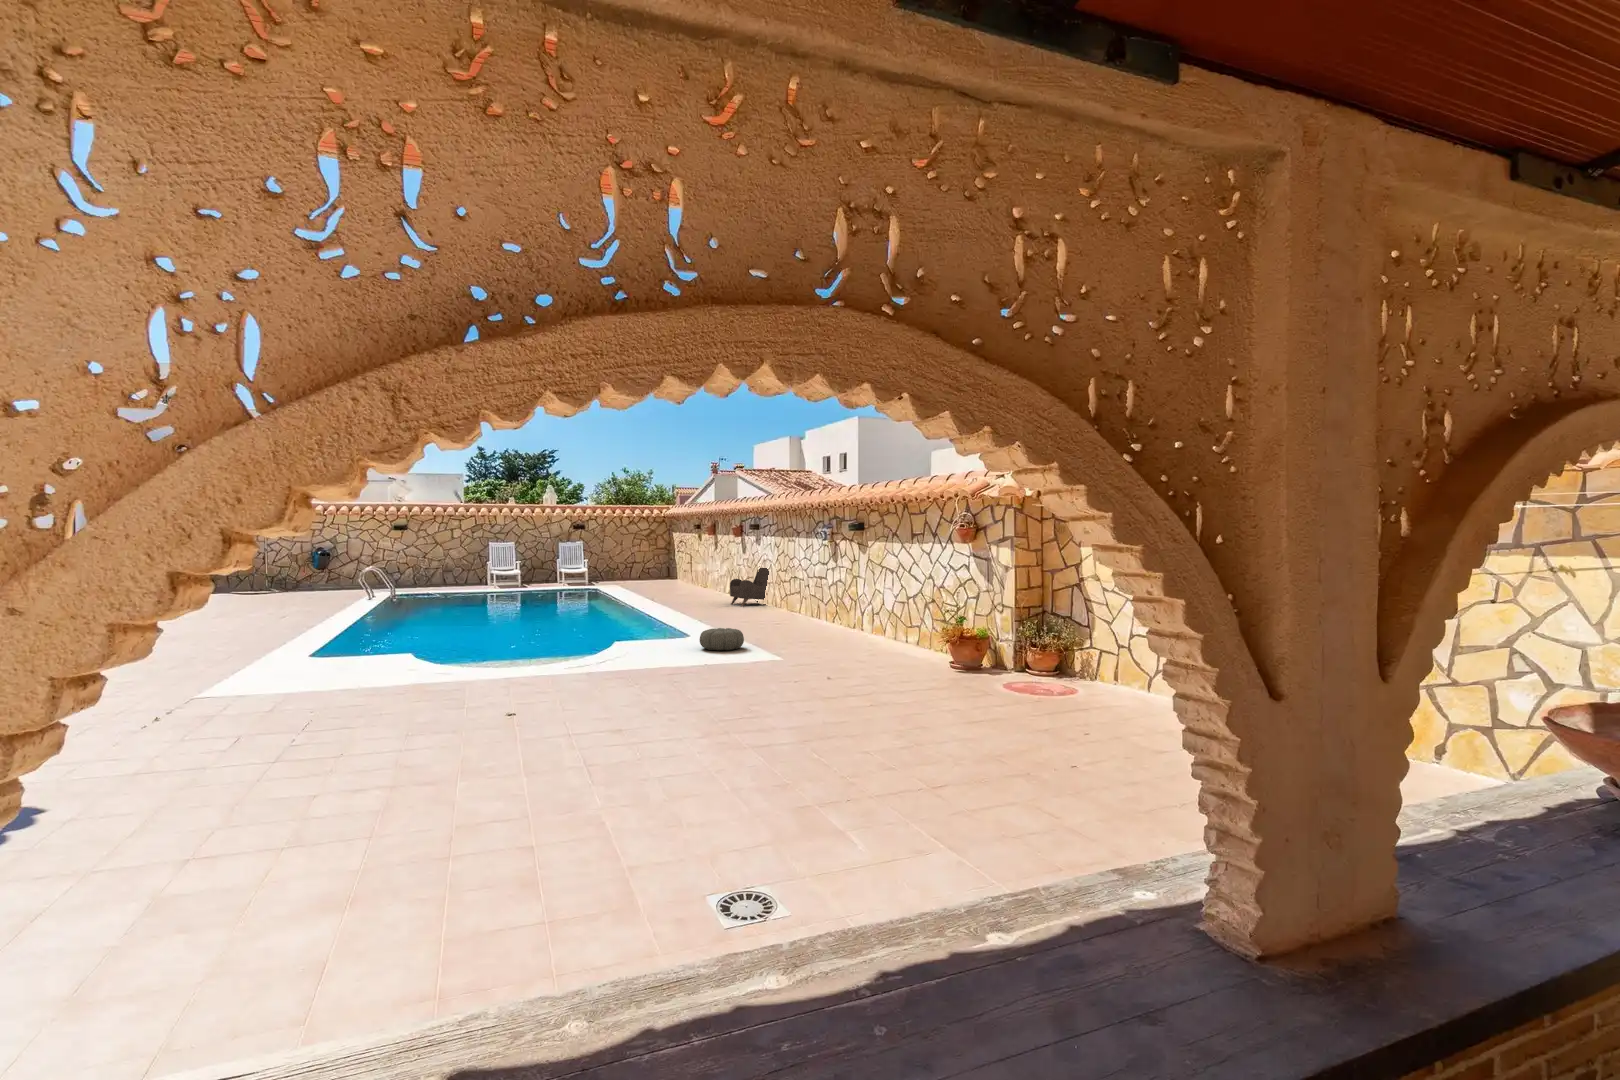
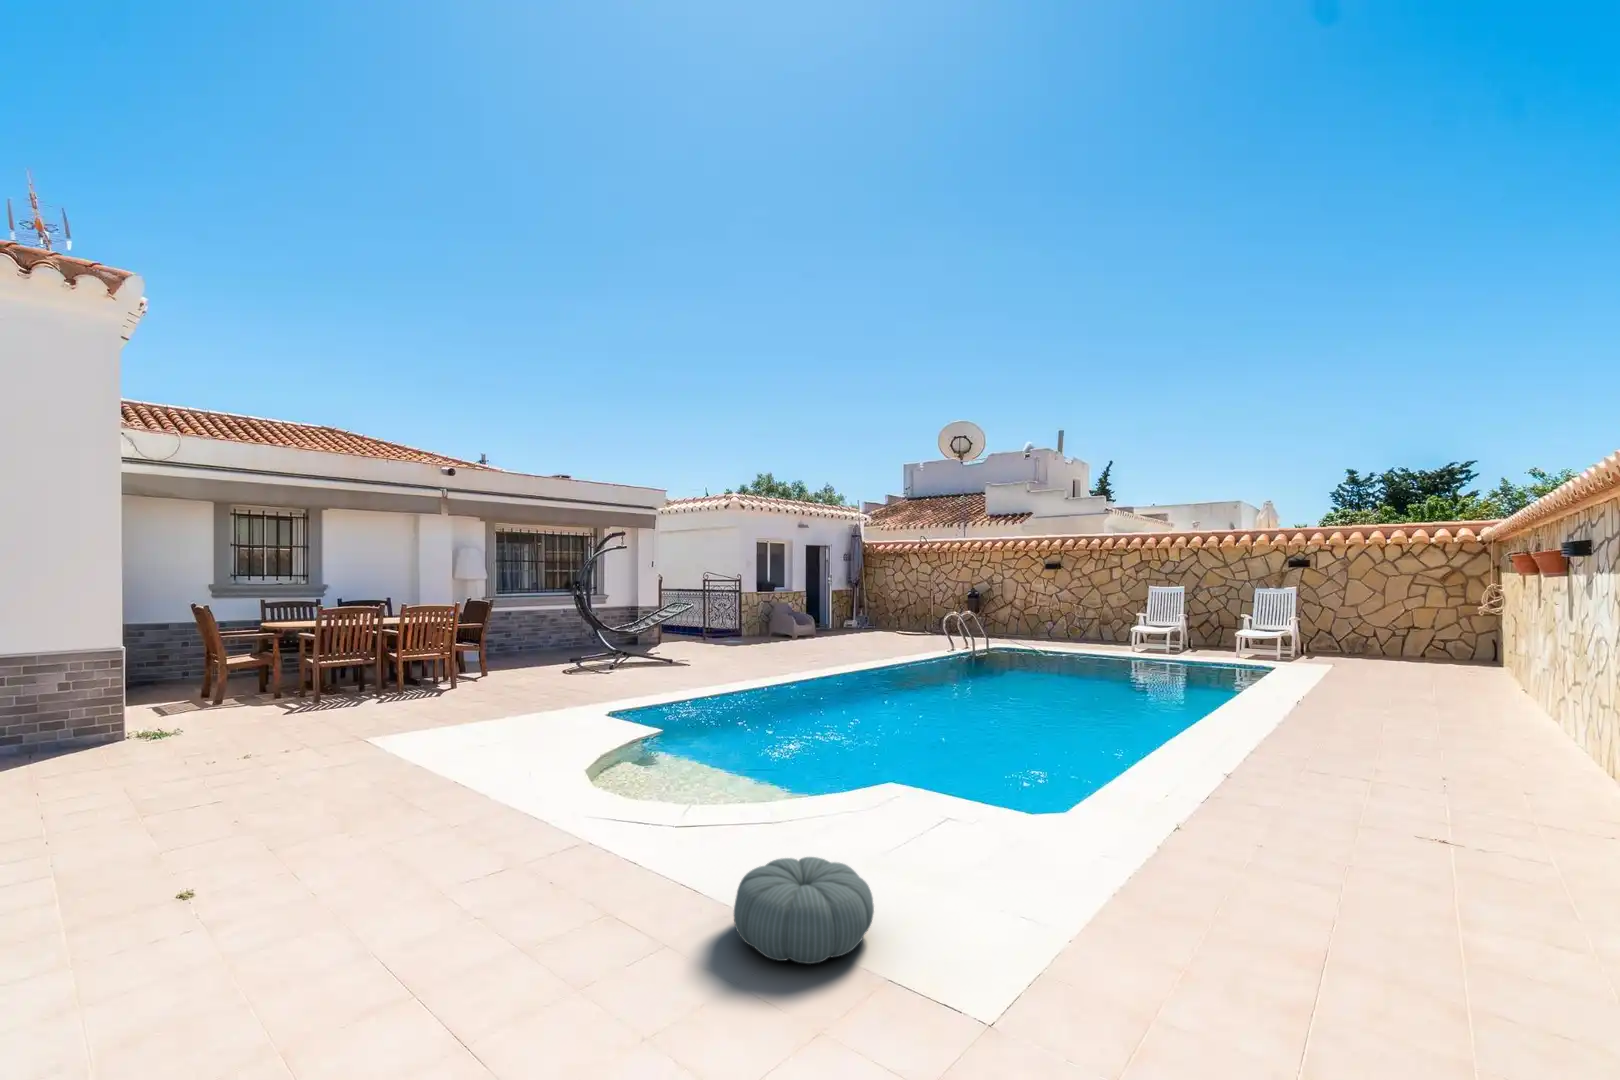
armchair: present [730,568,769,607] -> none [1456,661,1596,781]

